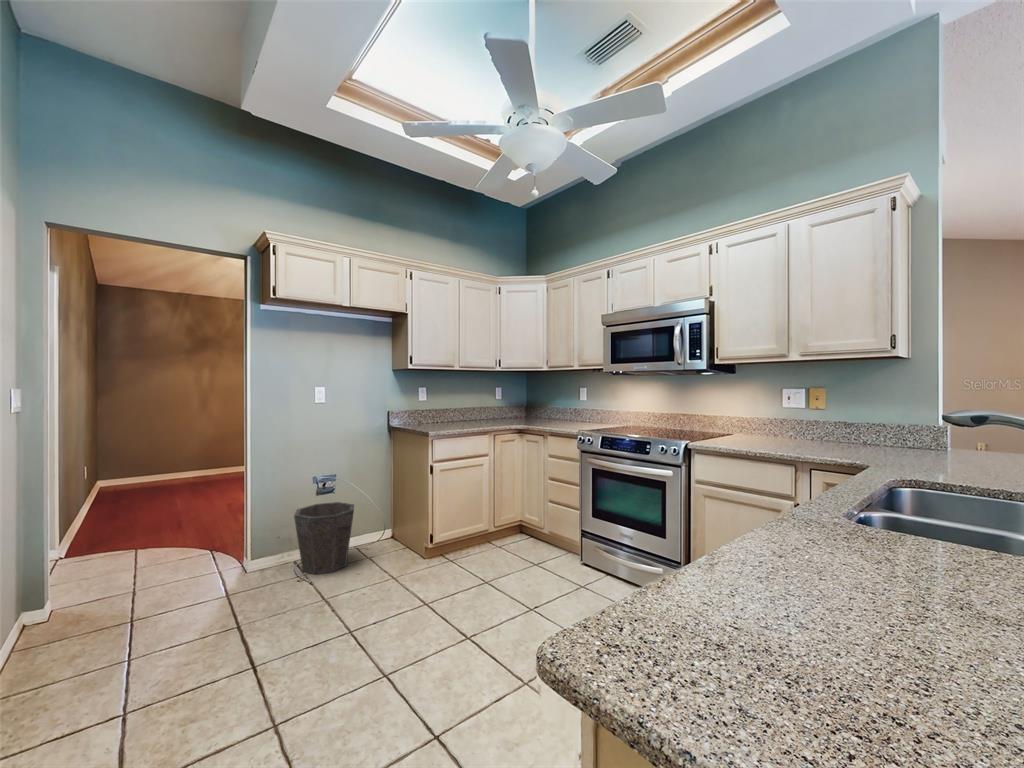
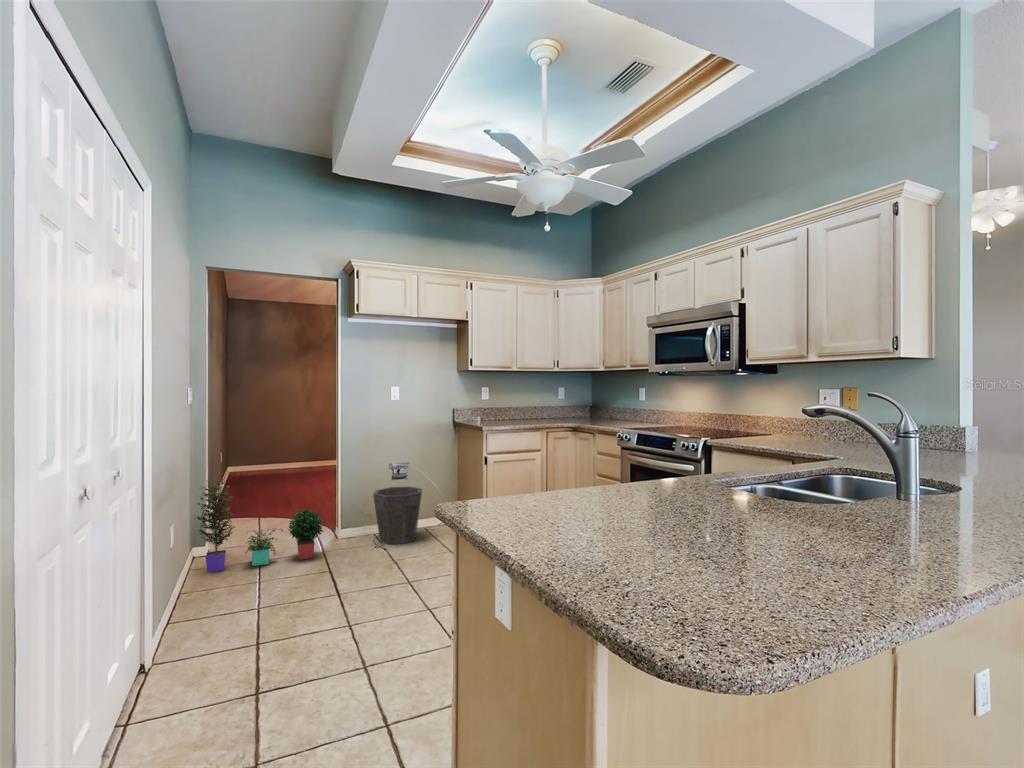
potted plant: none [24,512,230,649] -> present [196,478,324,573]

